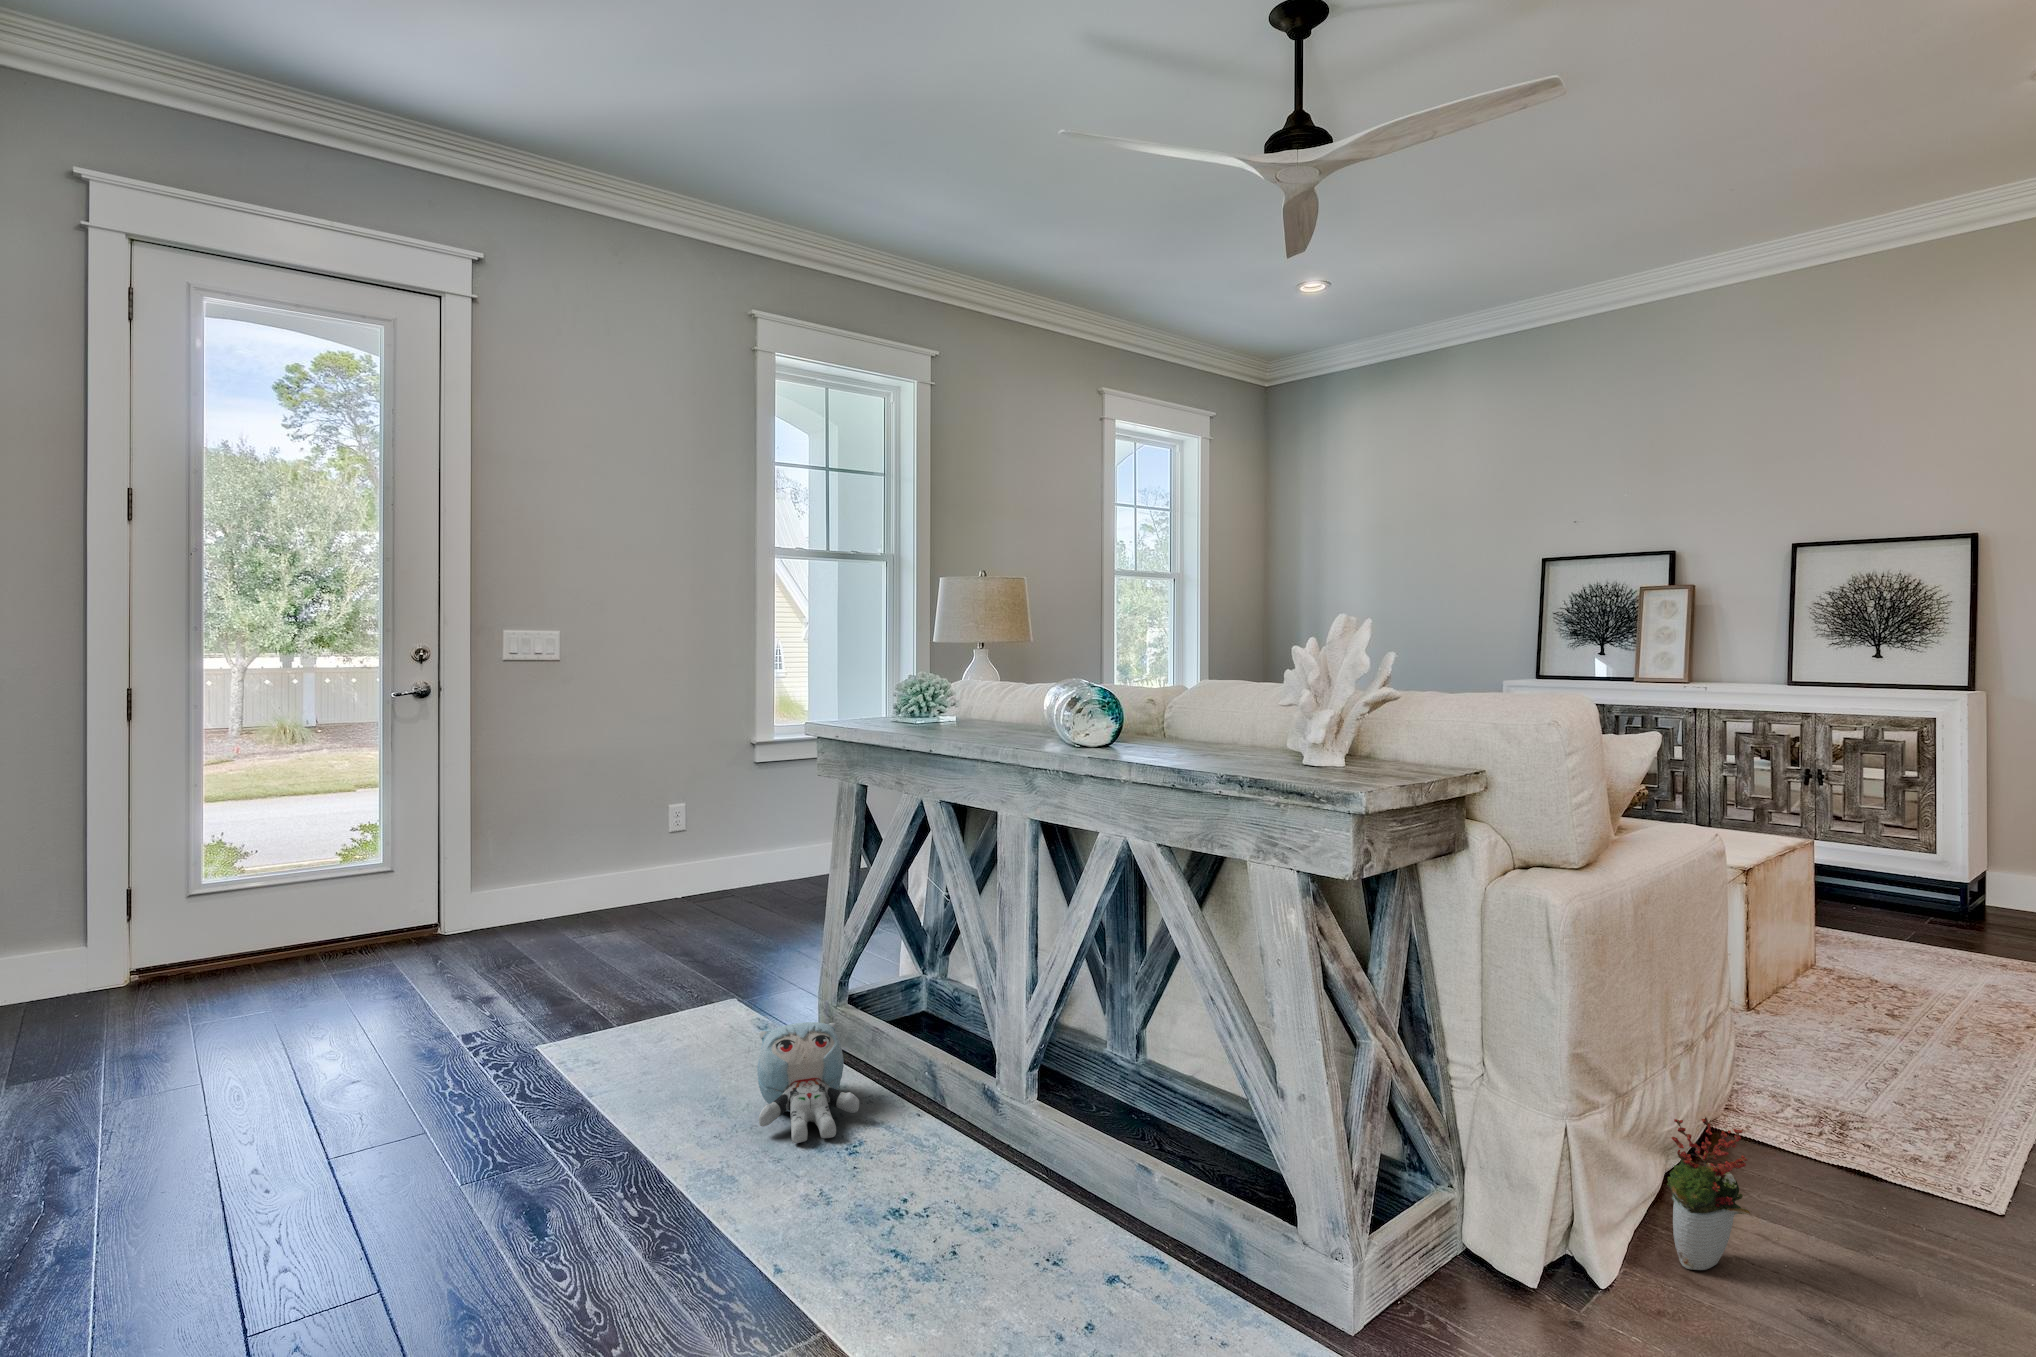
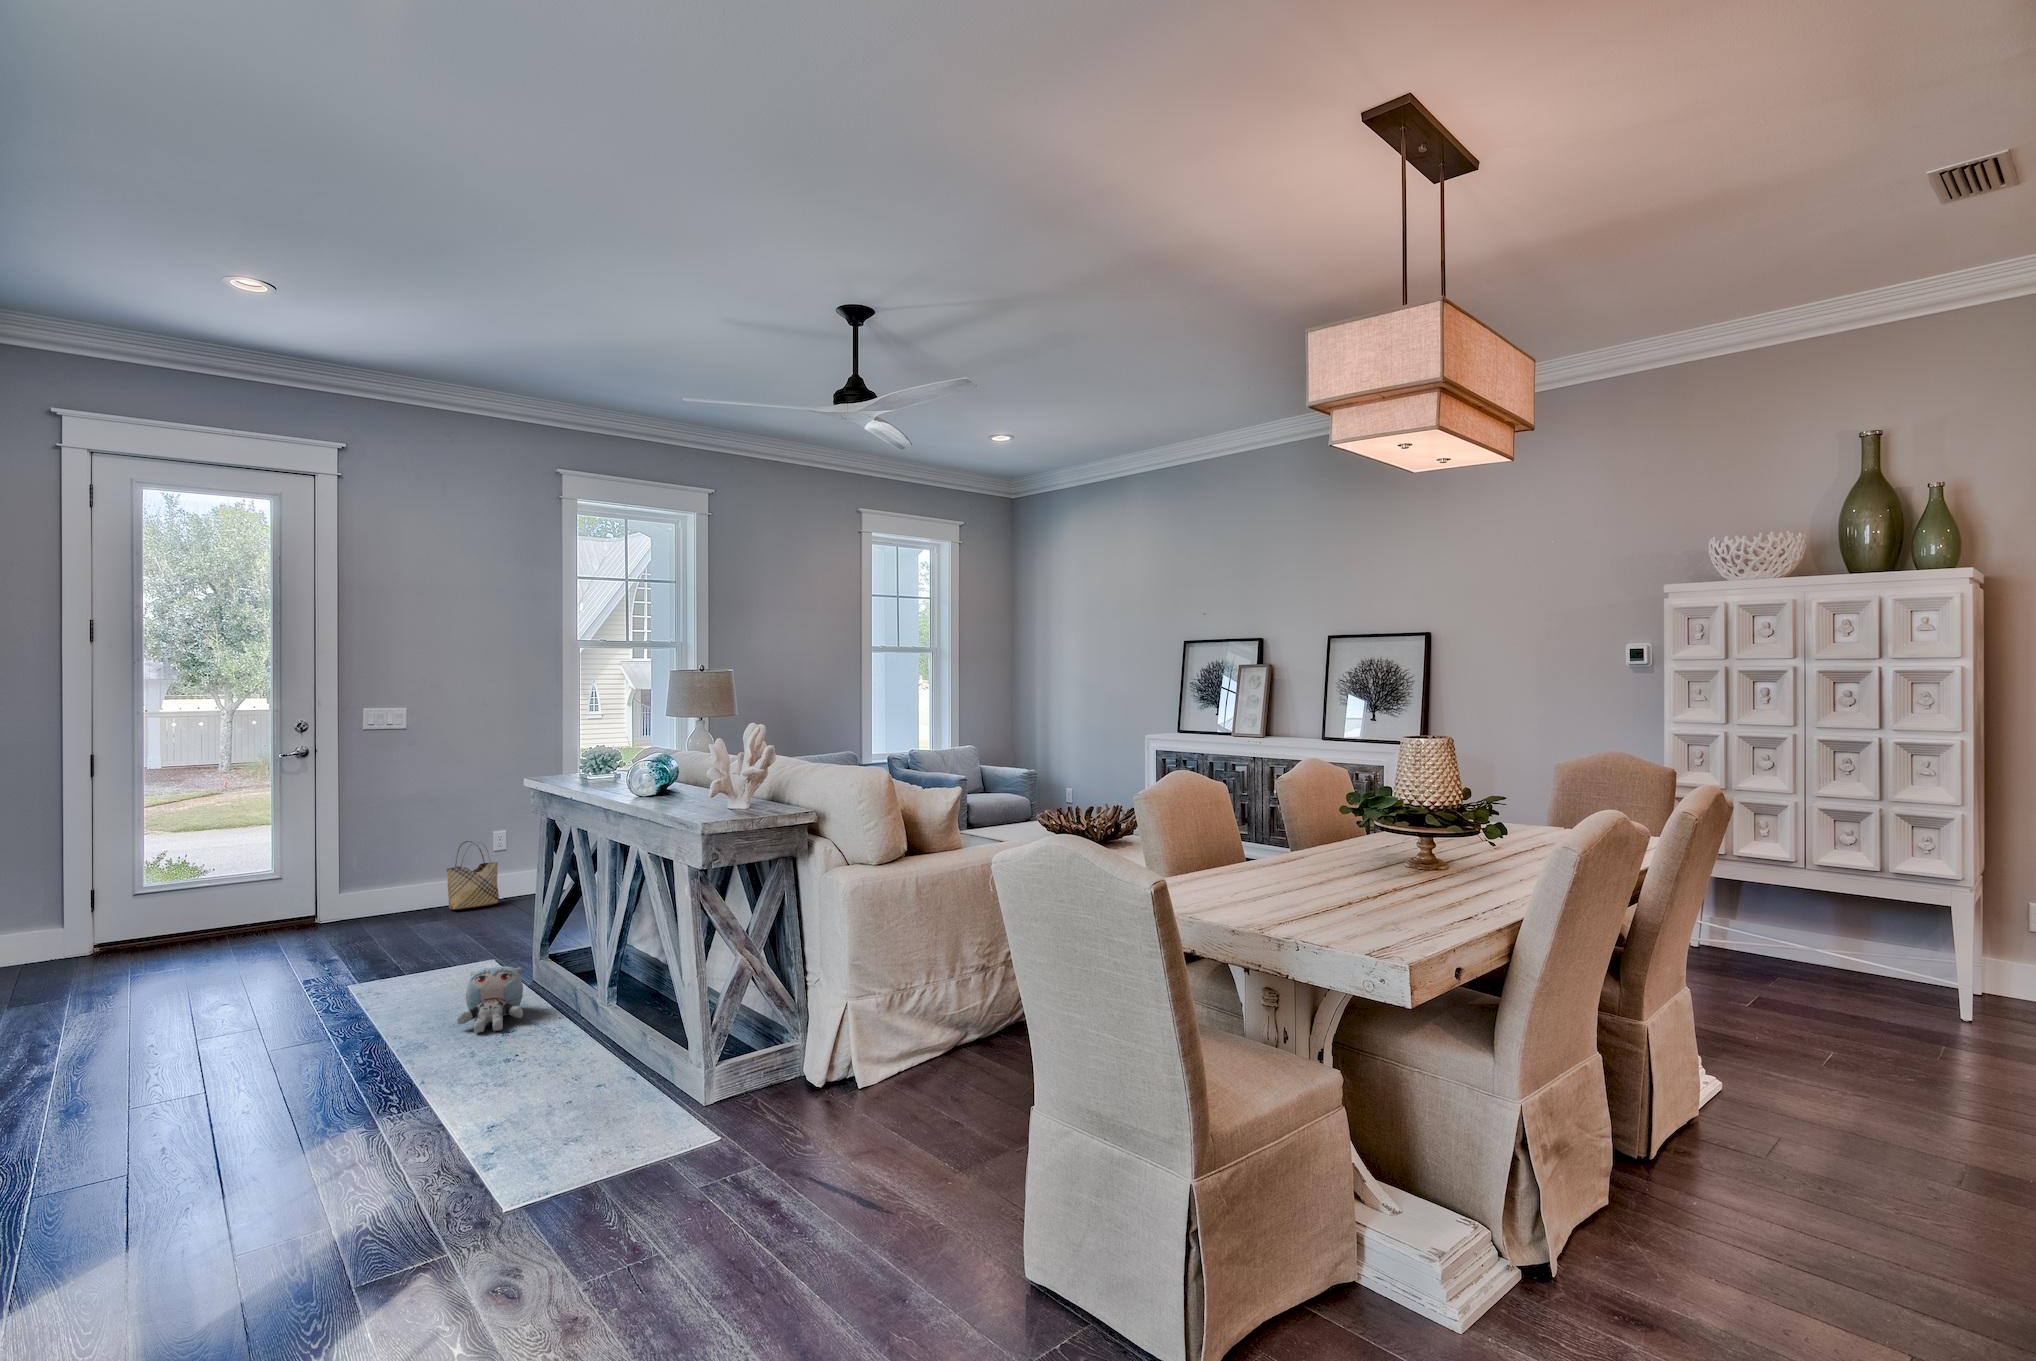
woven basket: none [617,819,683,914] -> present [446,841,499,909]
decorative plant: present [1667,1117,1750,1270] -> none [899,1000,944,1080]

